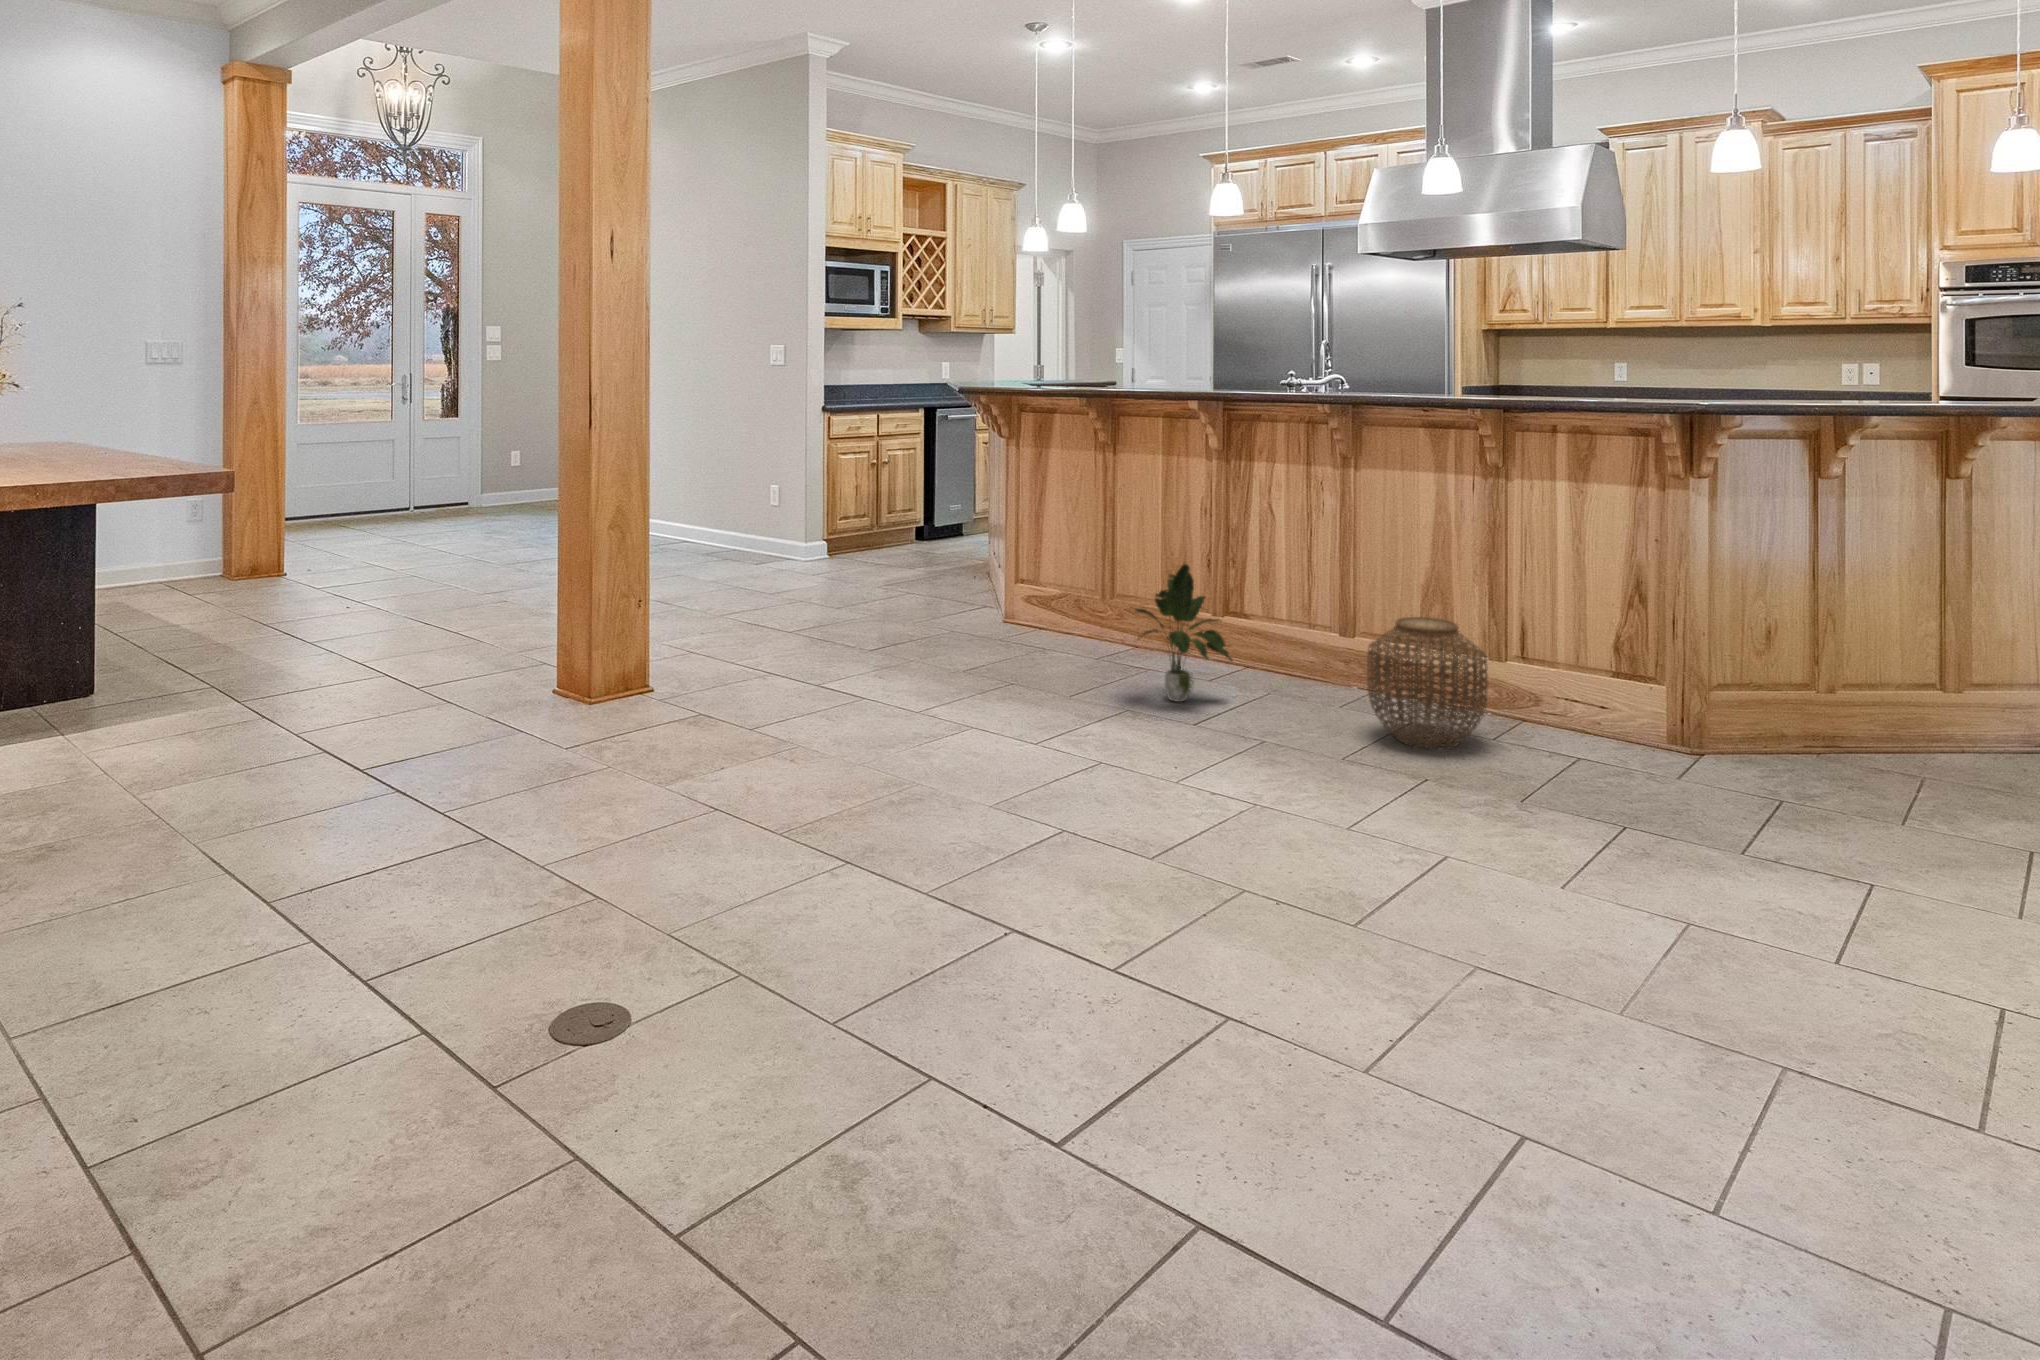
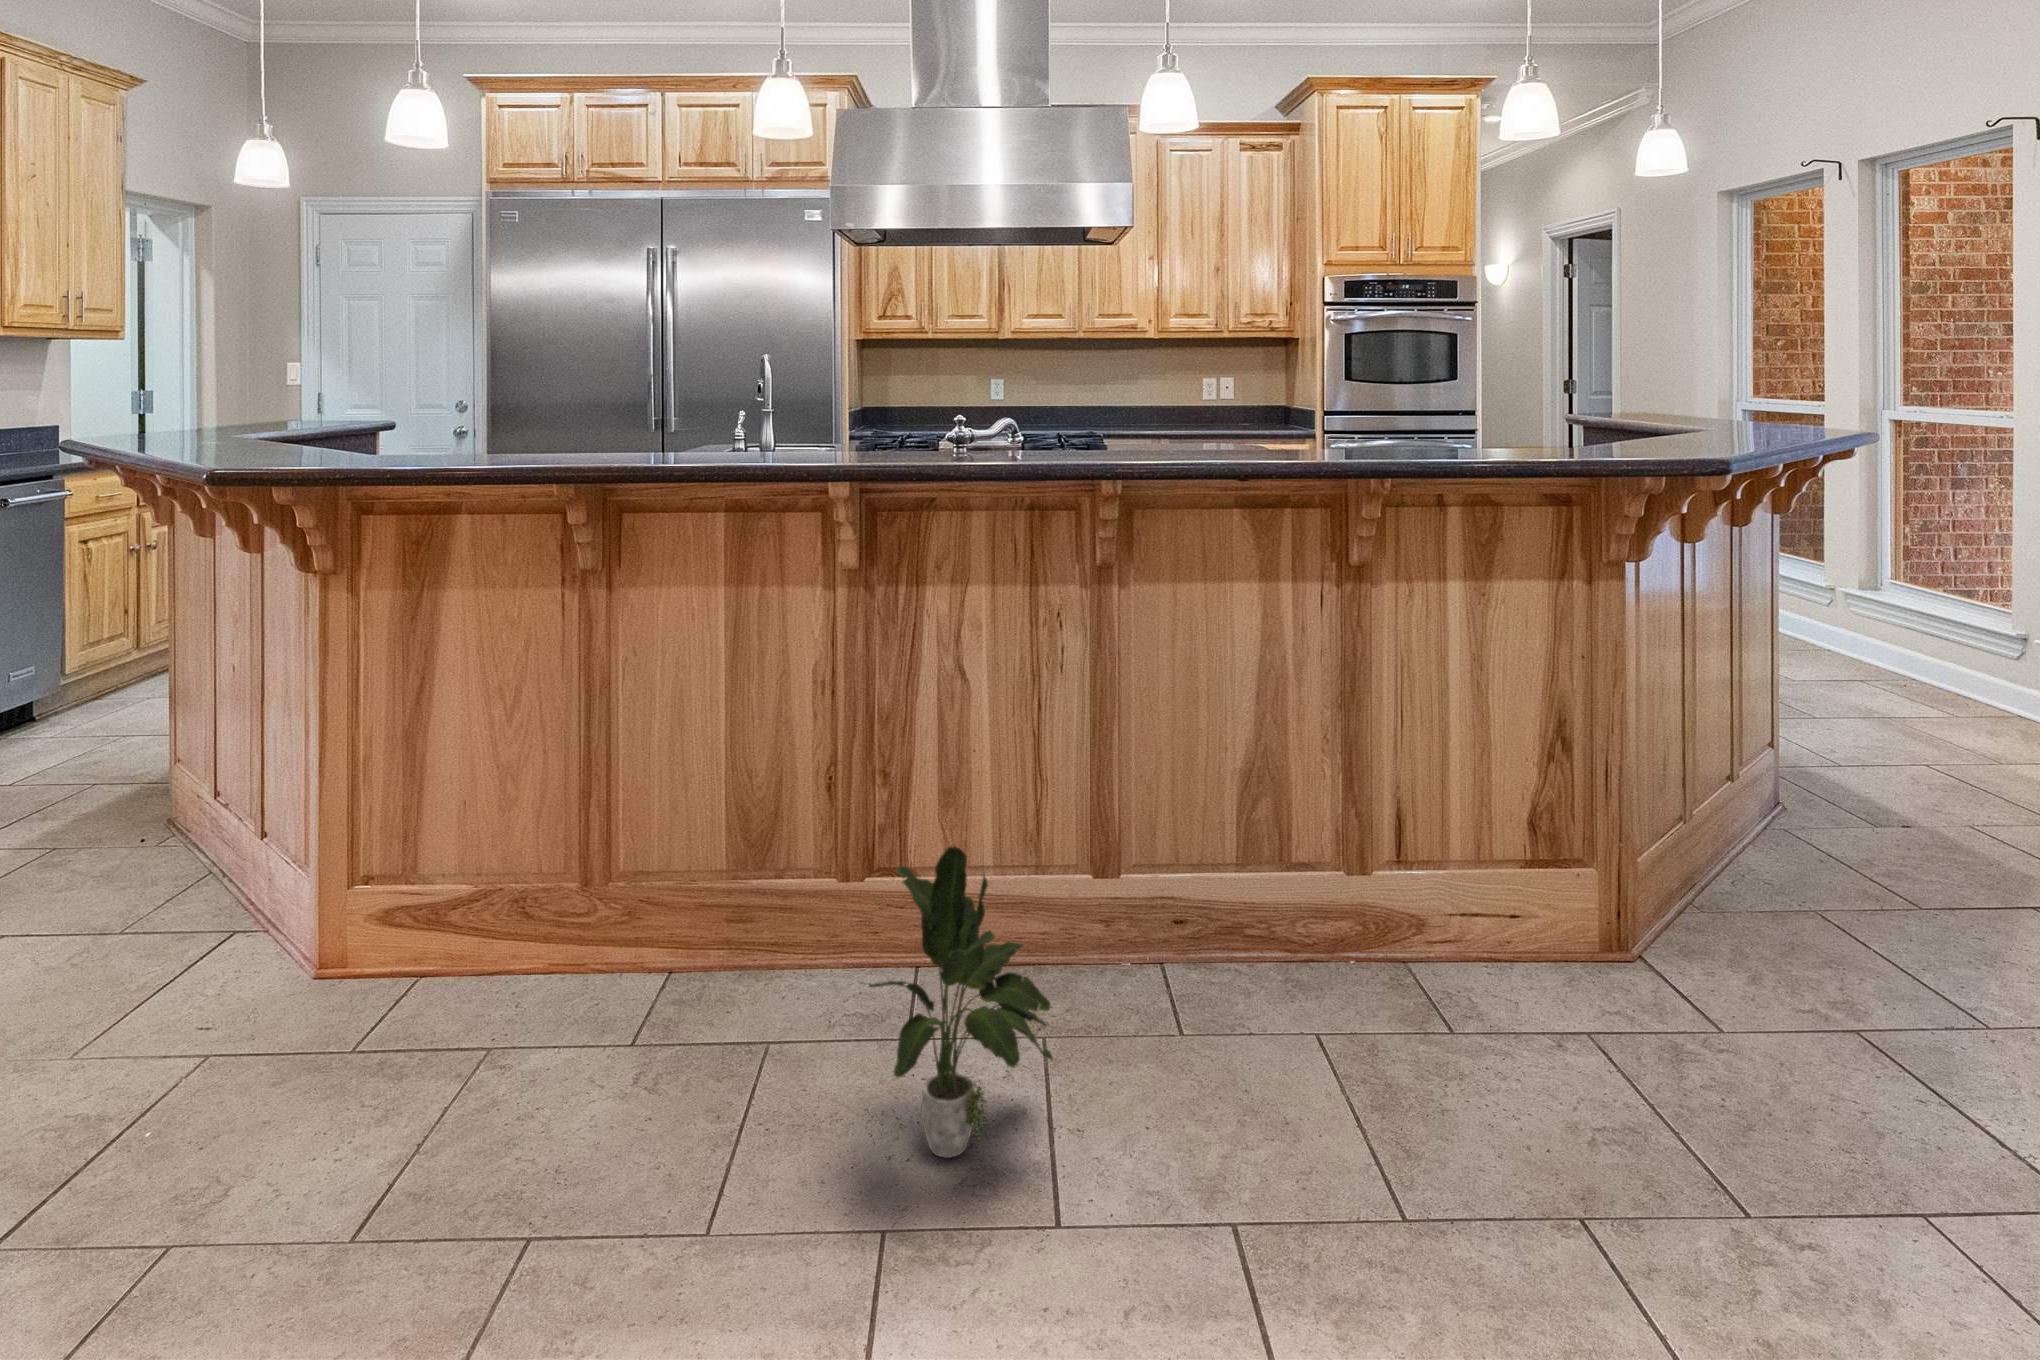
woven basket: present [1367,617,1487,748] -> none [1320,856,1531,1118]

